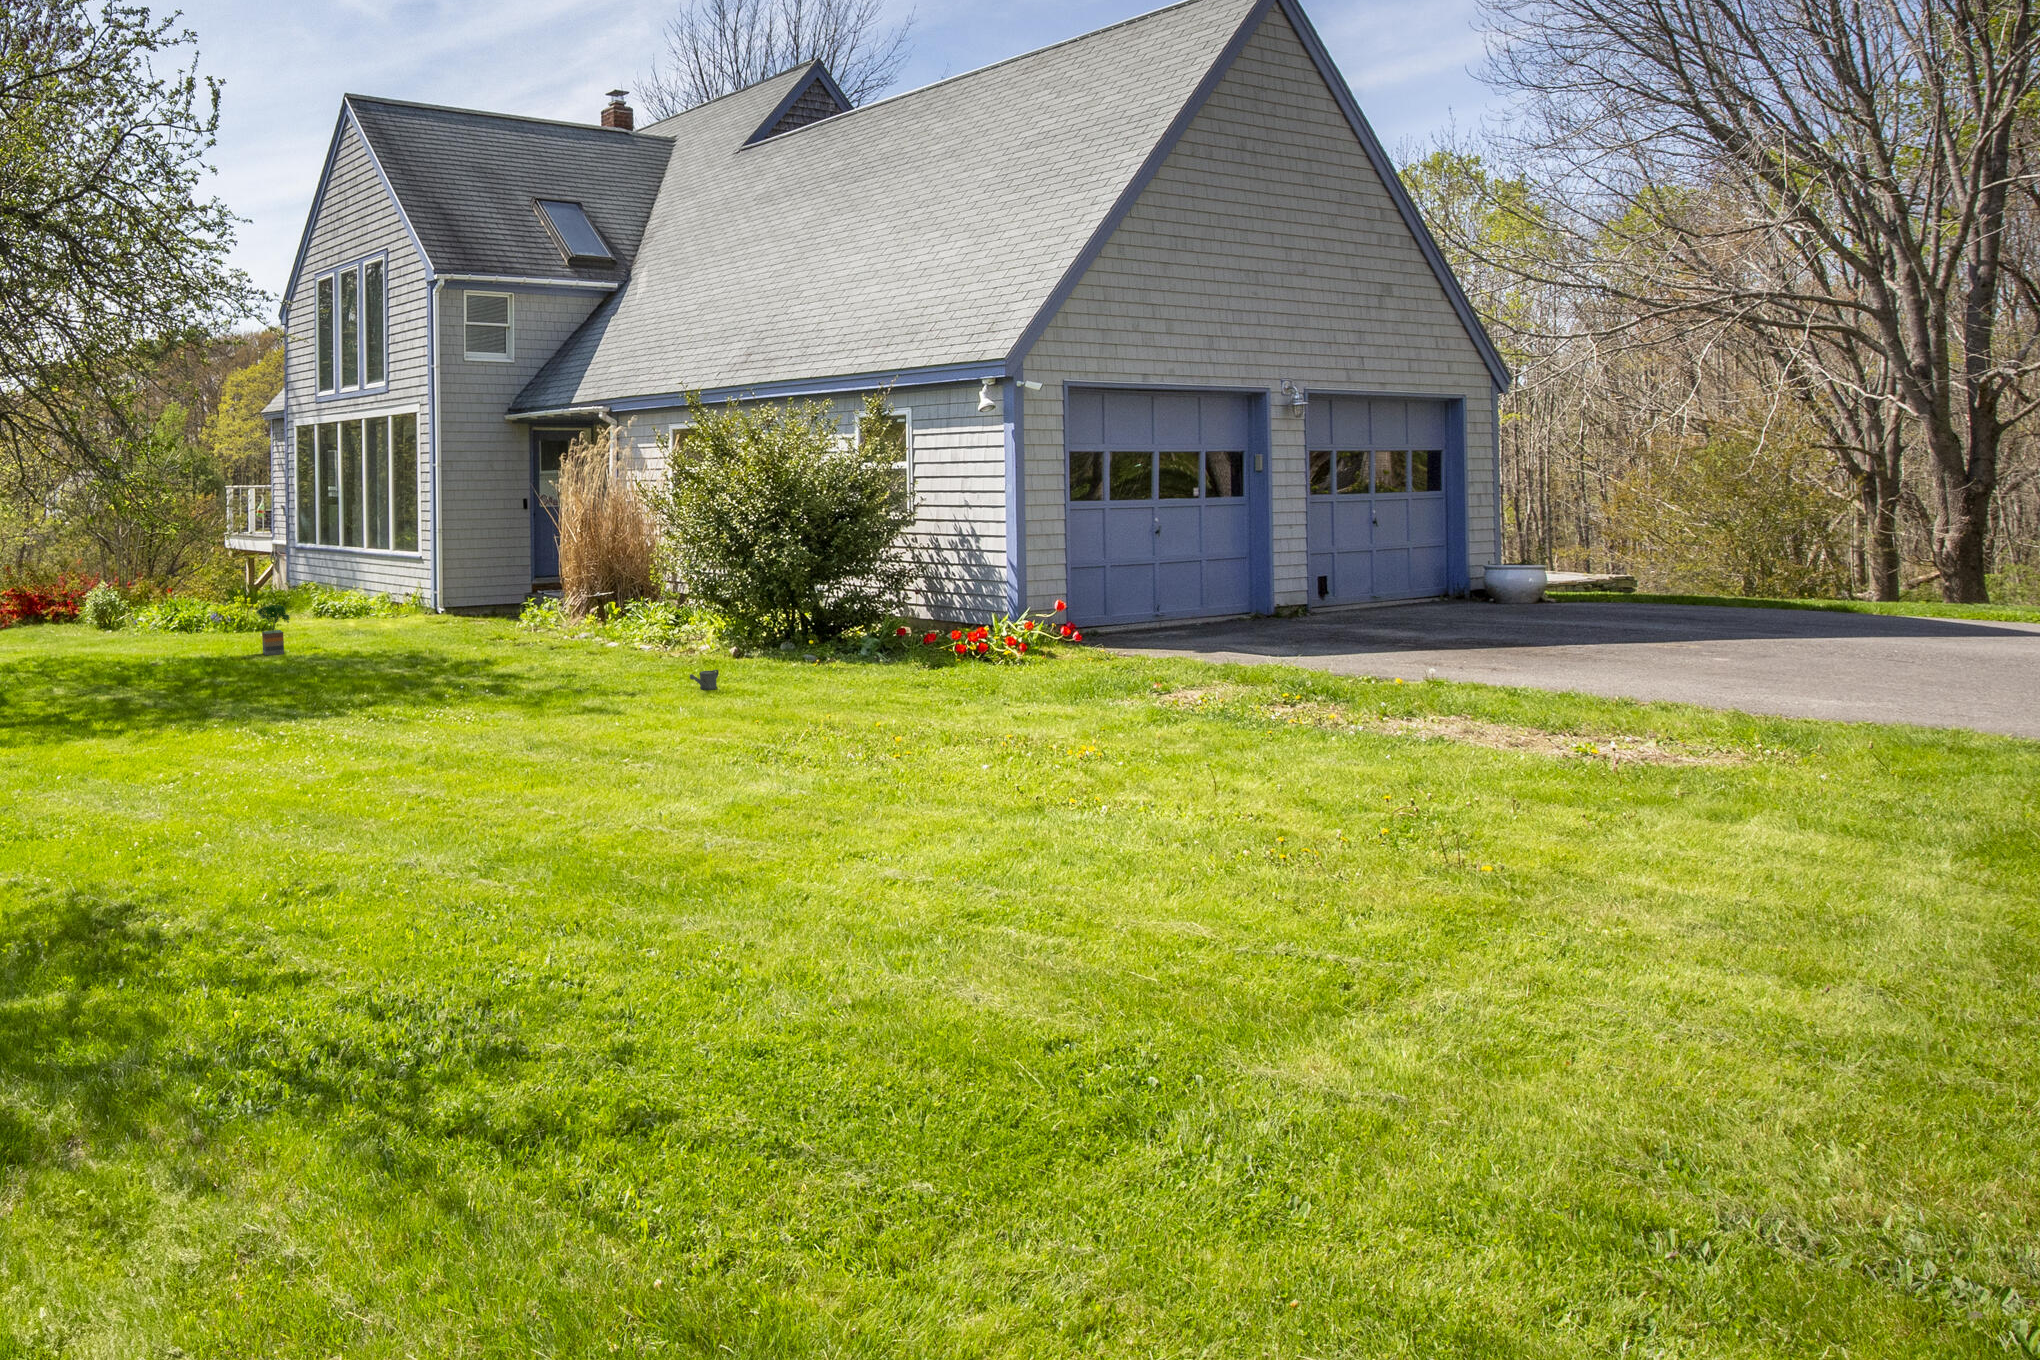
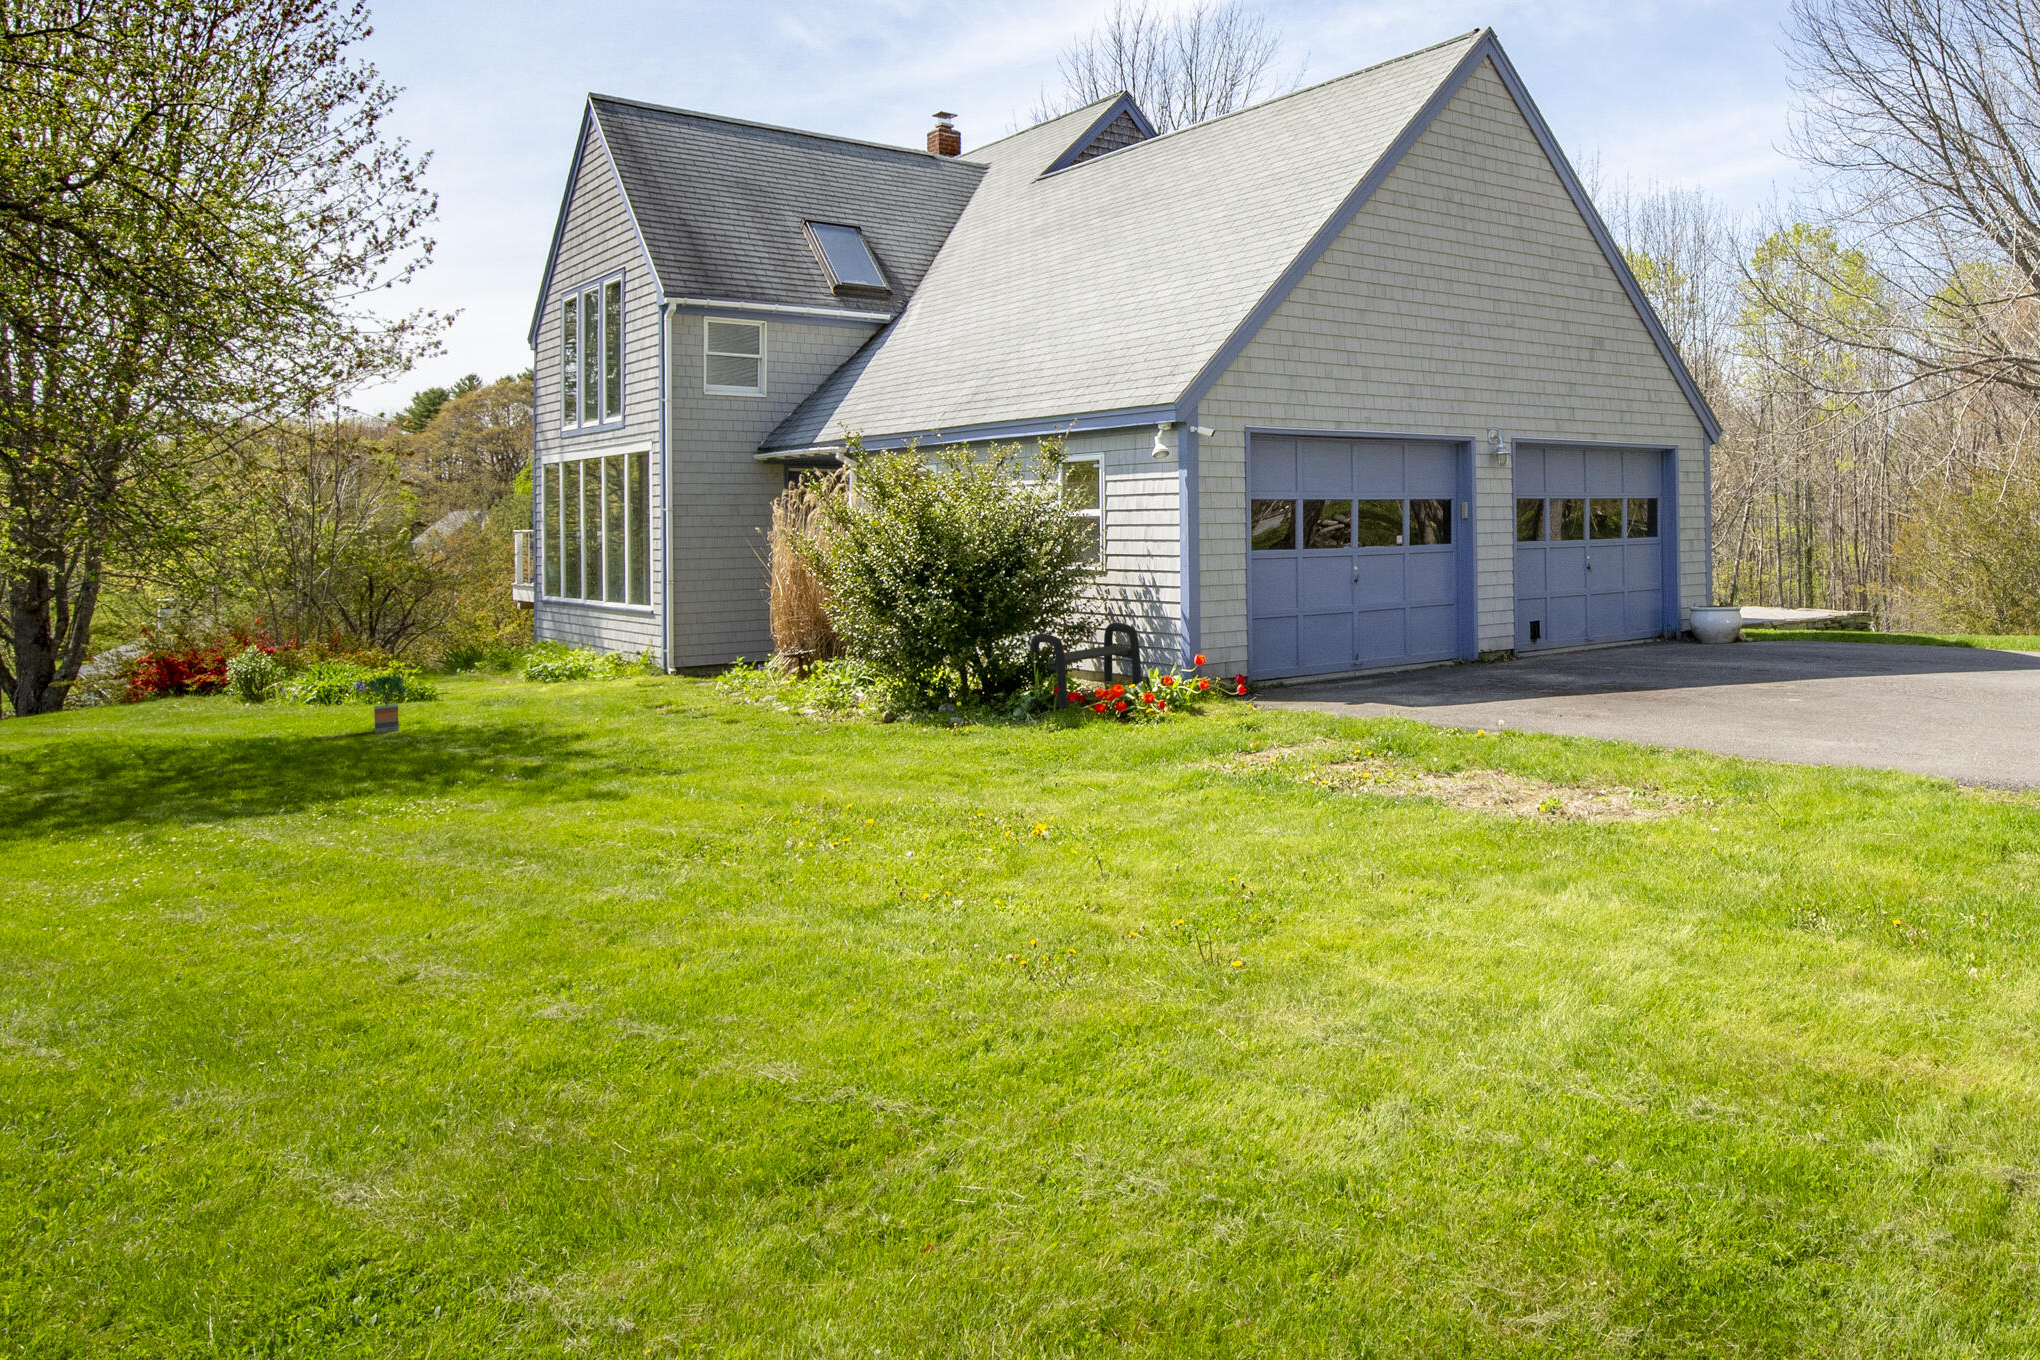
bench: none [852,570,961,652] -> present [1030,623,1141,708]
watering can: present [690,669,719,690] -> none [787,738,826,761]

